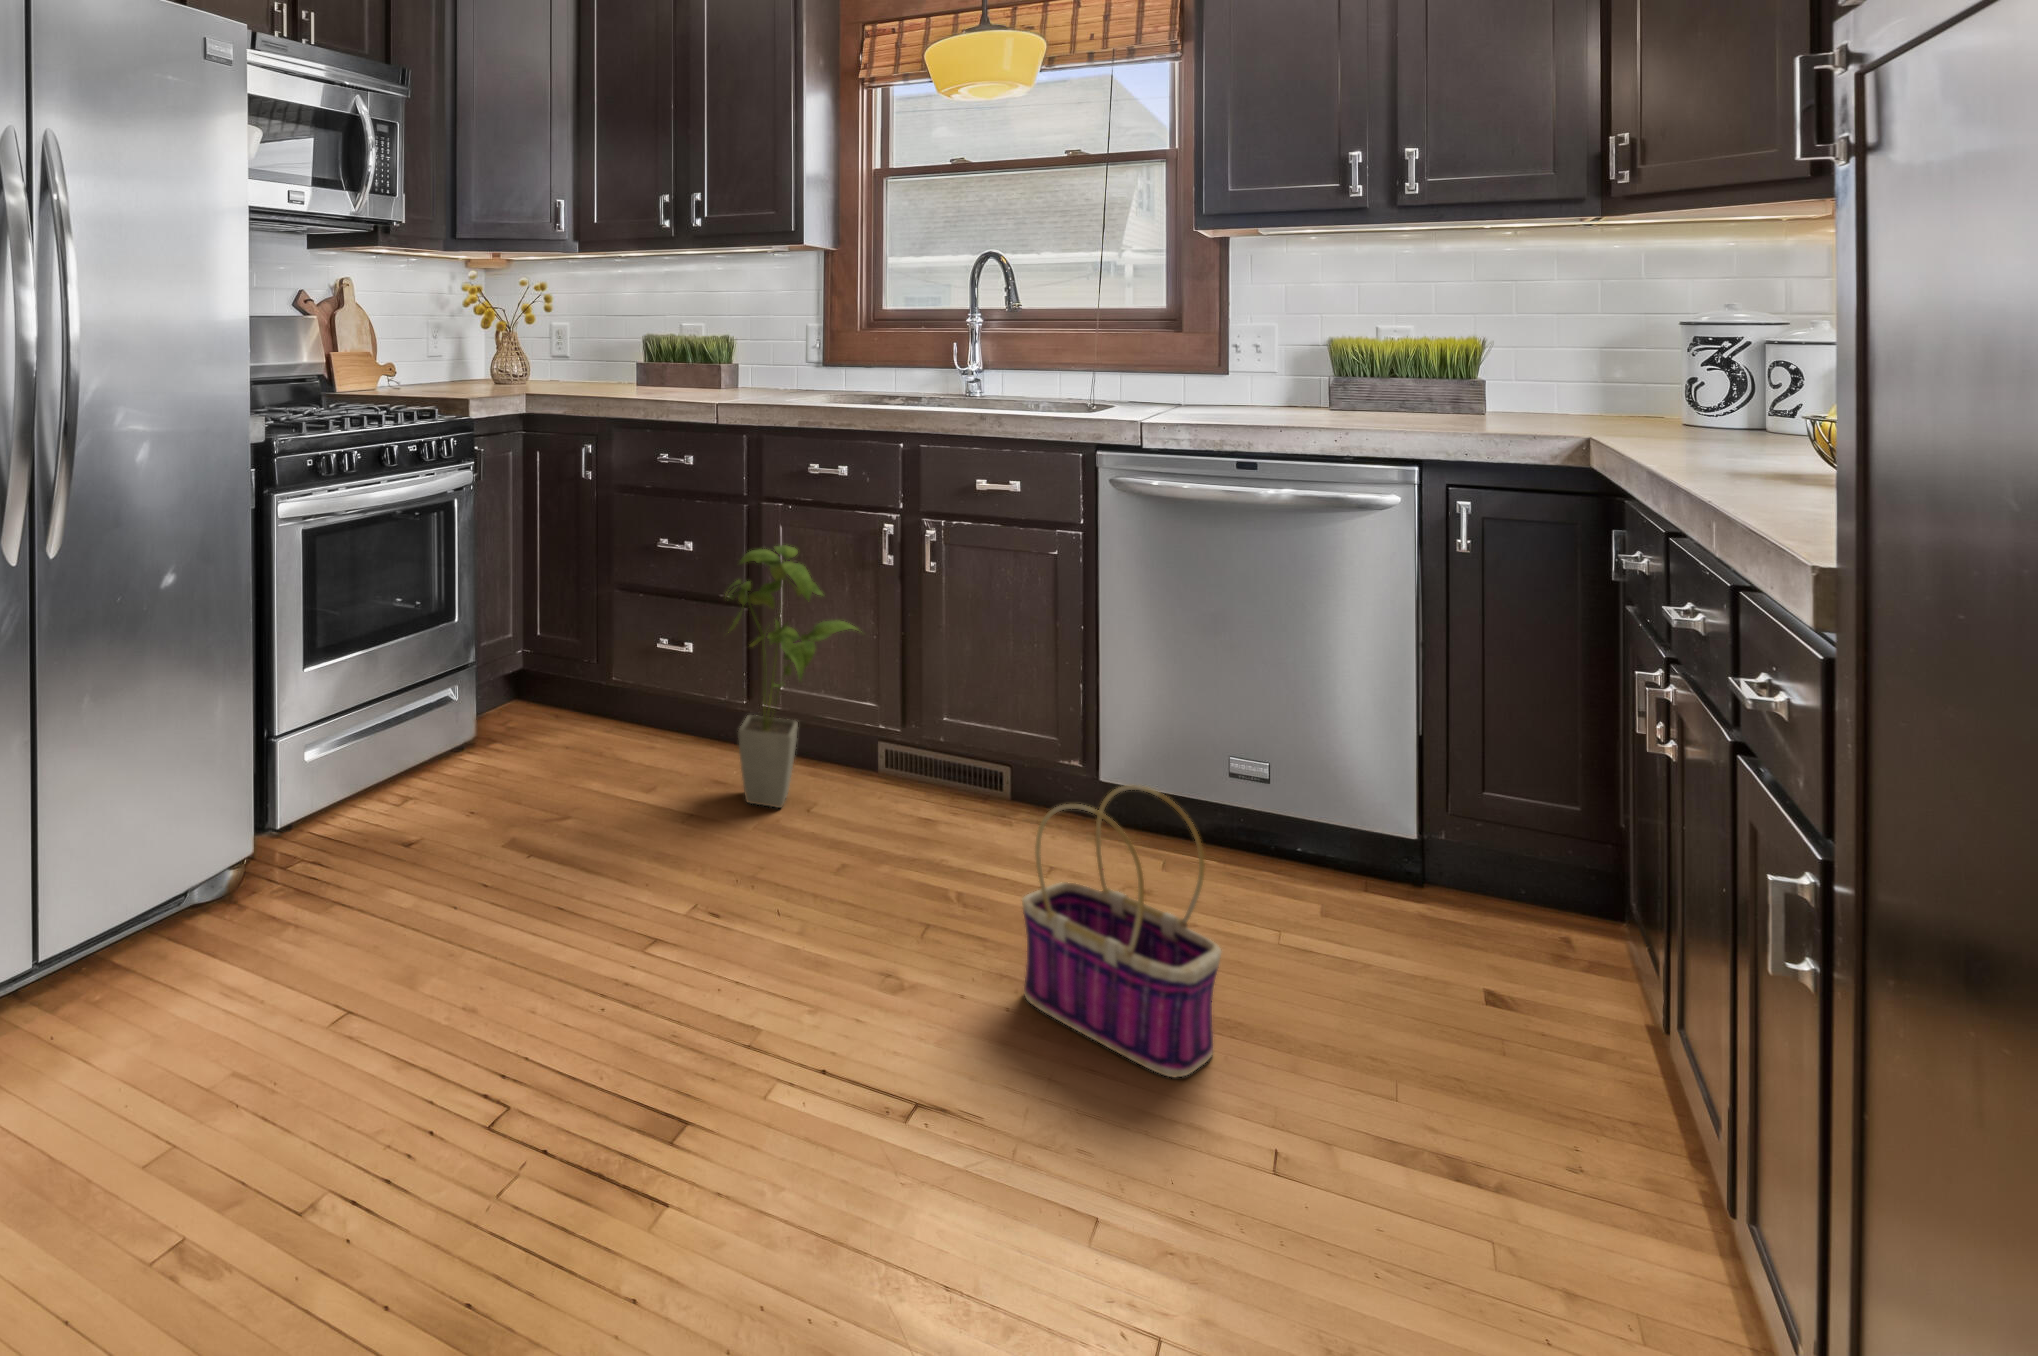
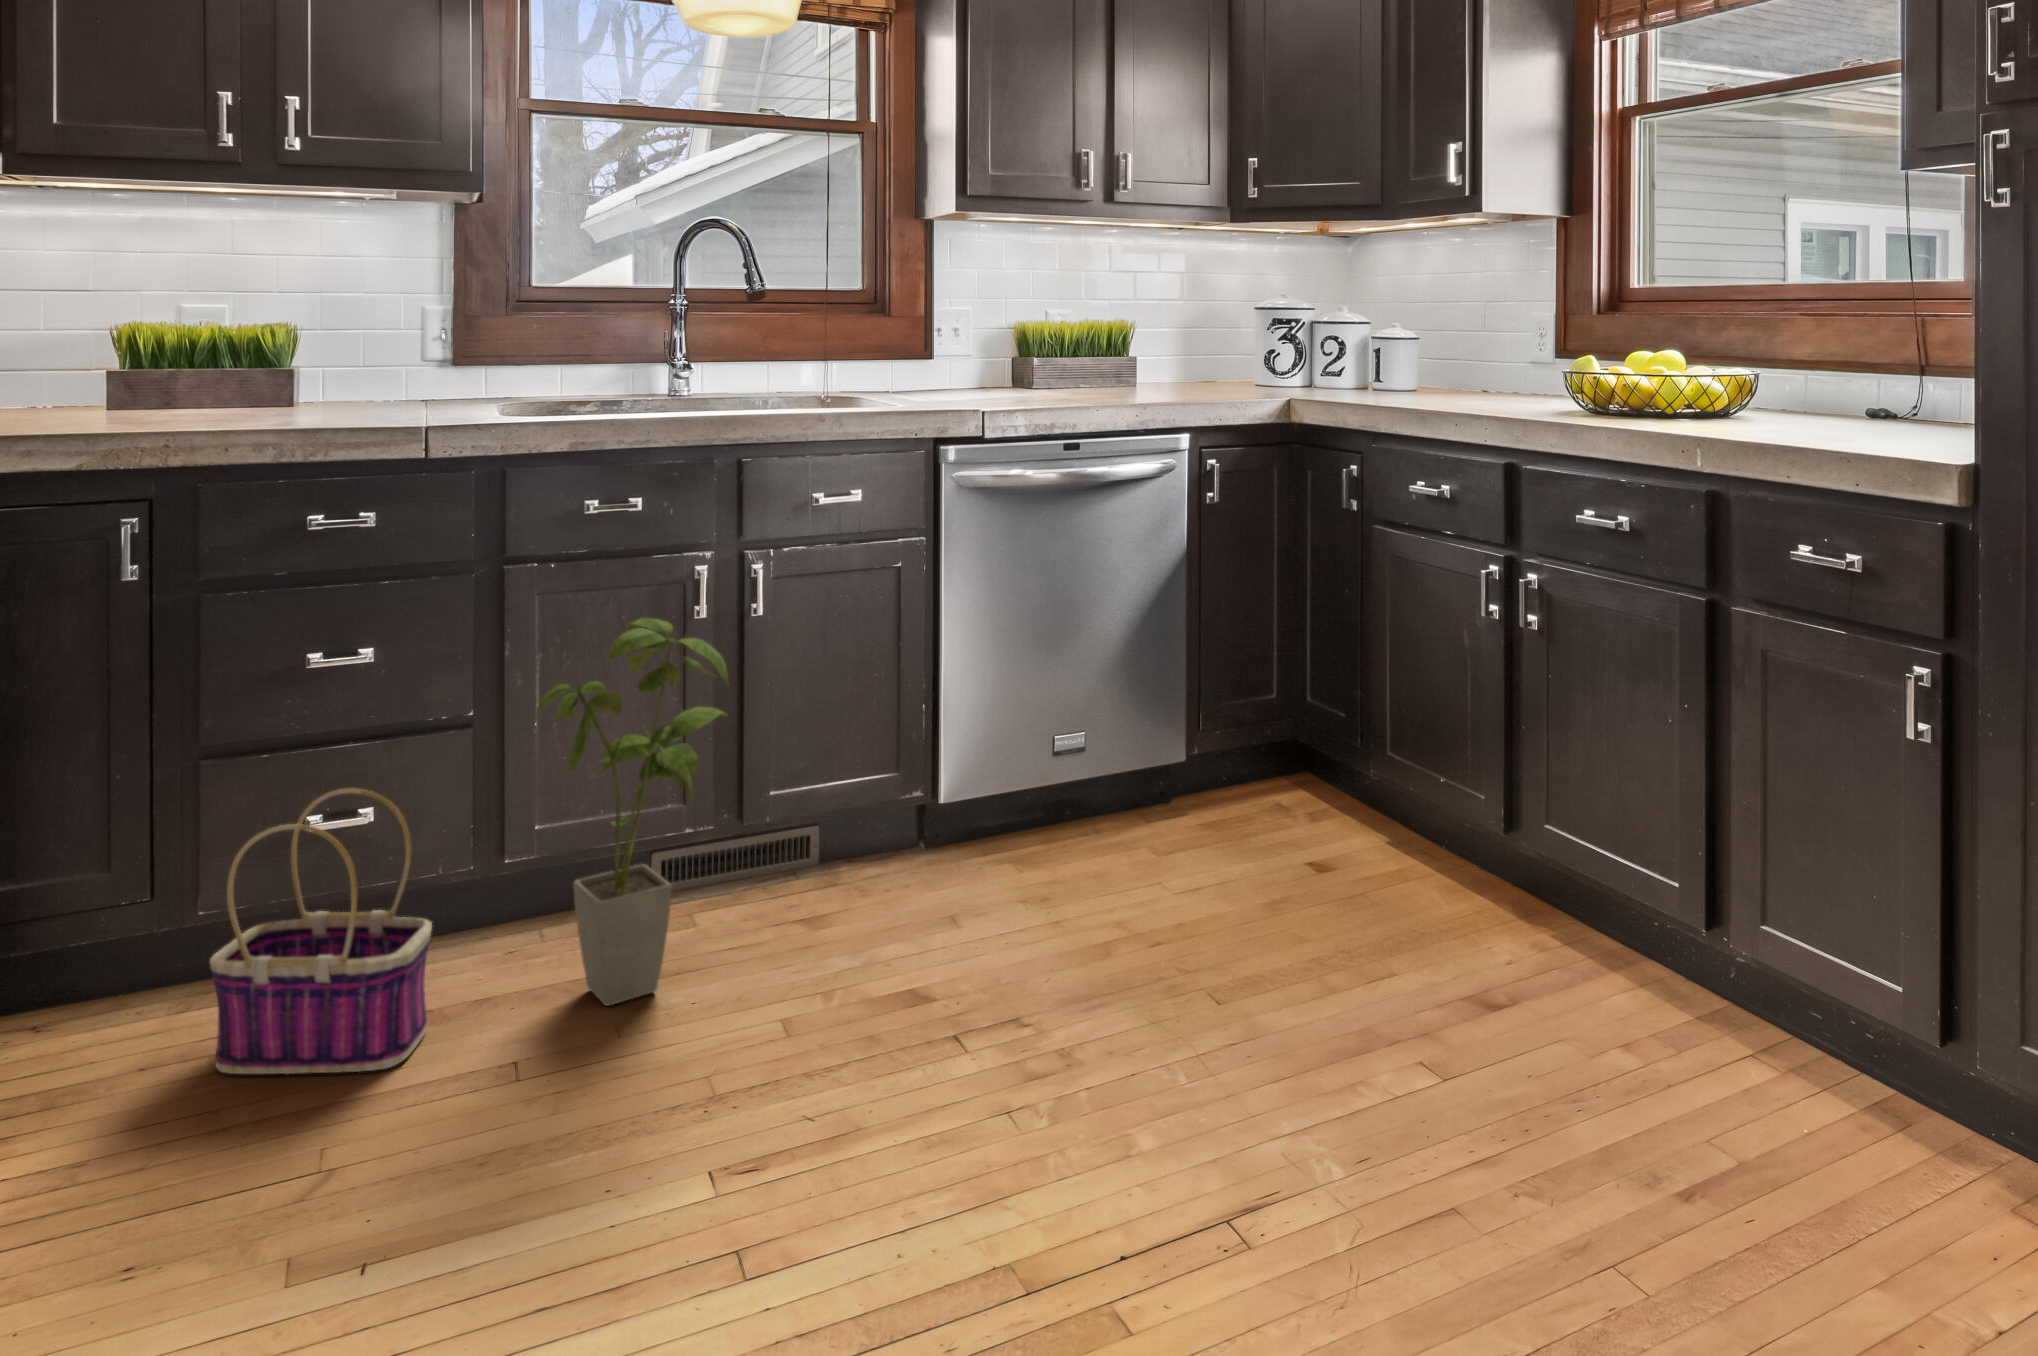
basket: present [1022,785,1221,1077] -> present [210,788,432,1074]

